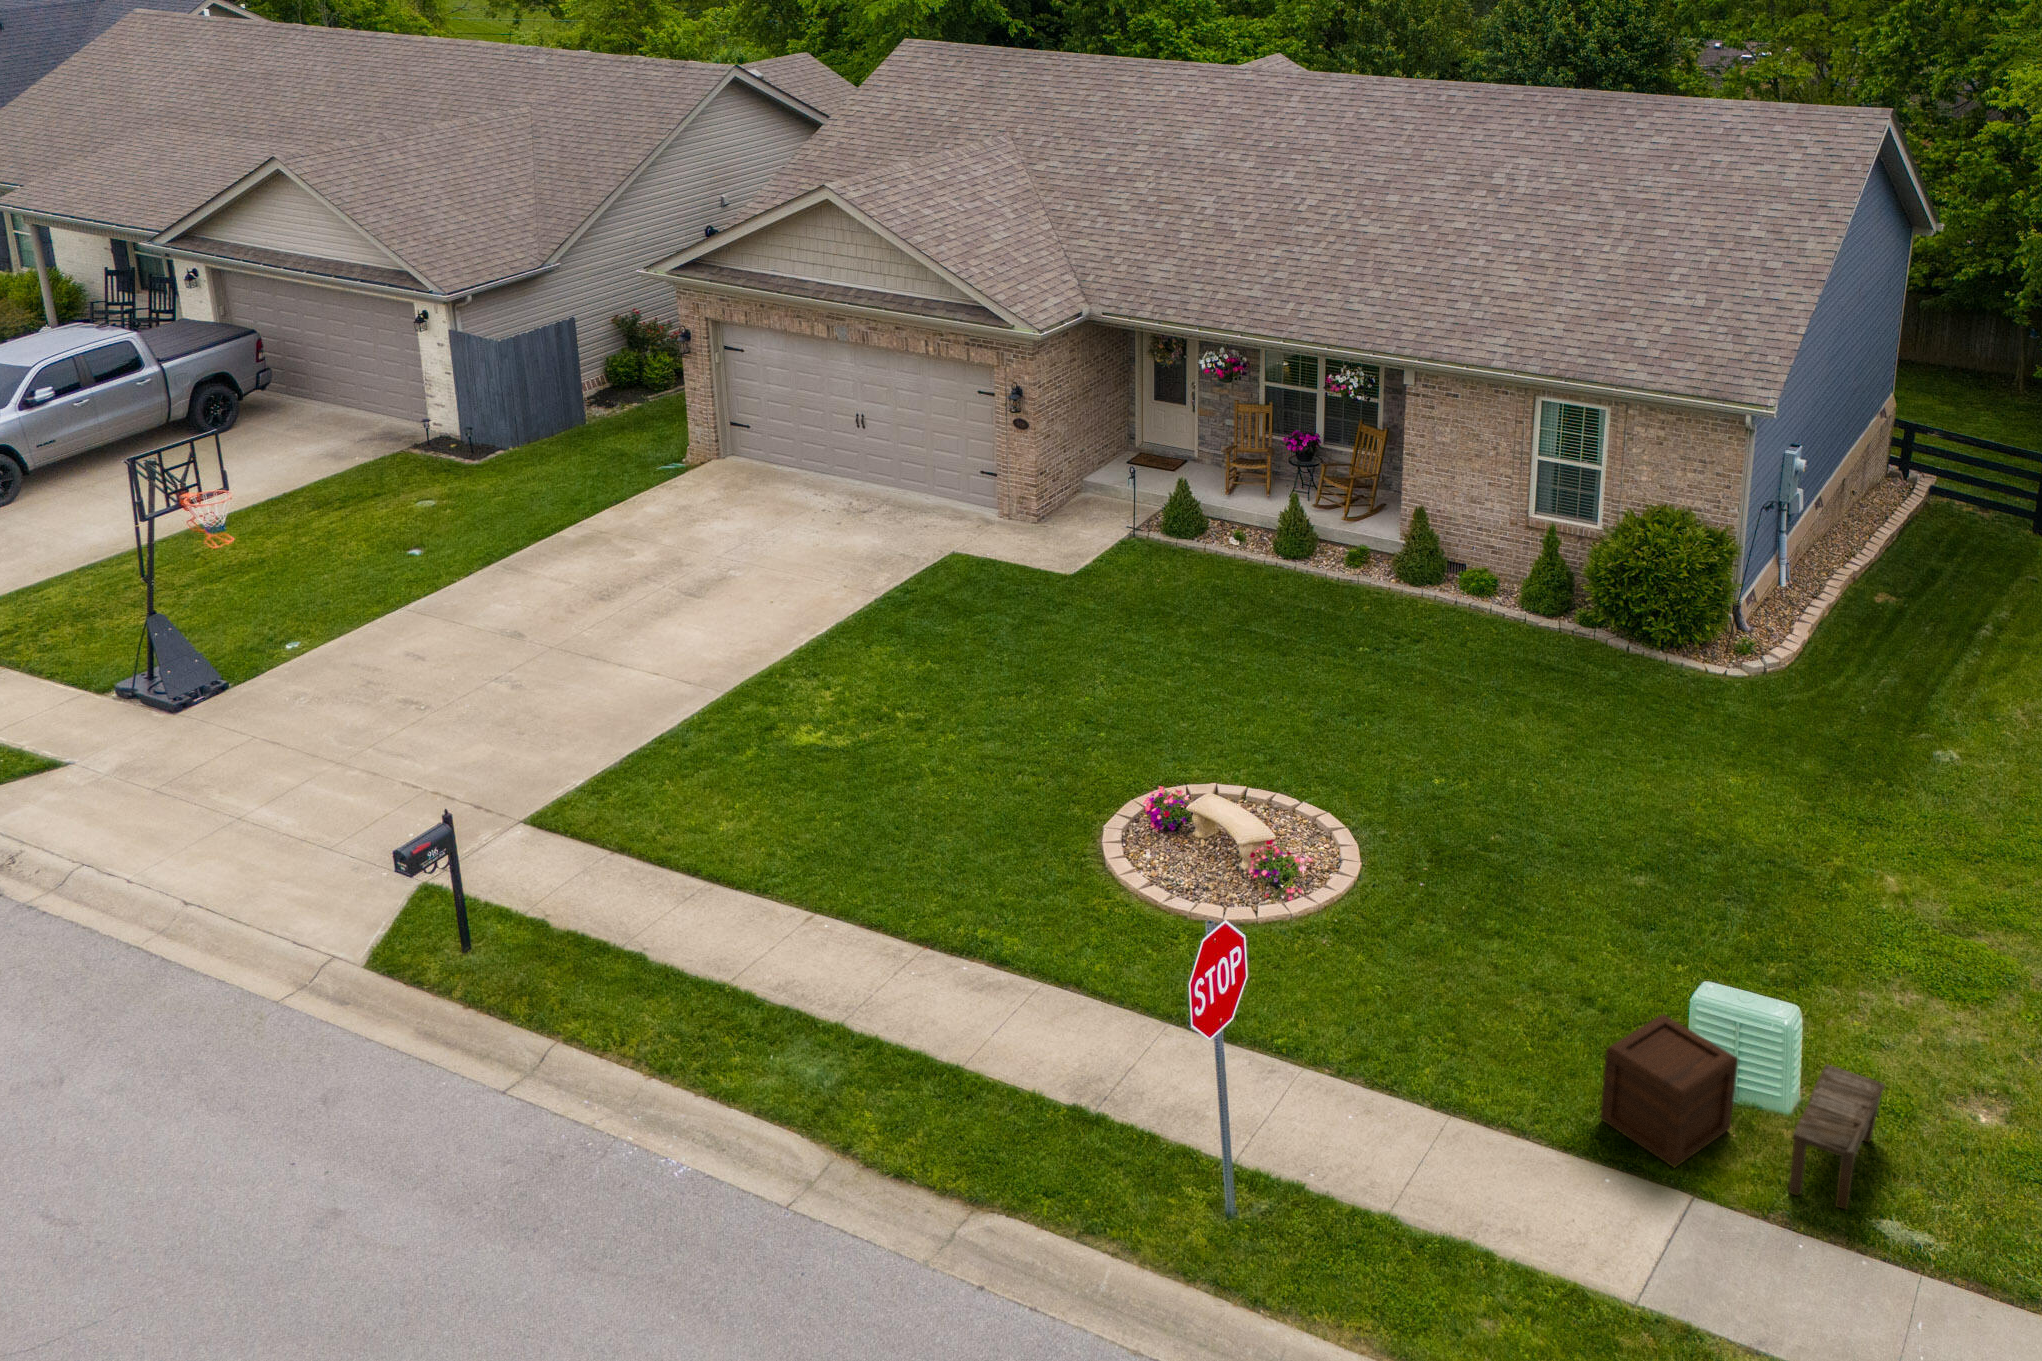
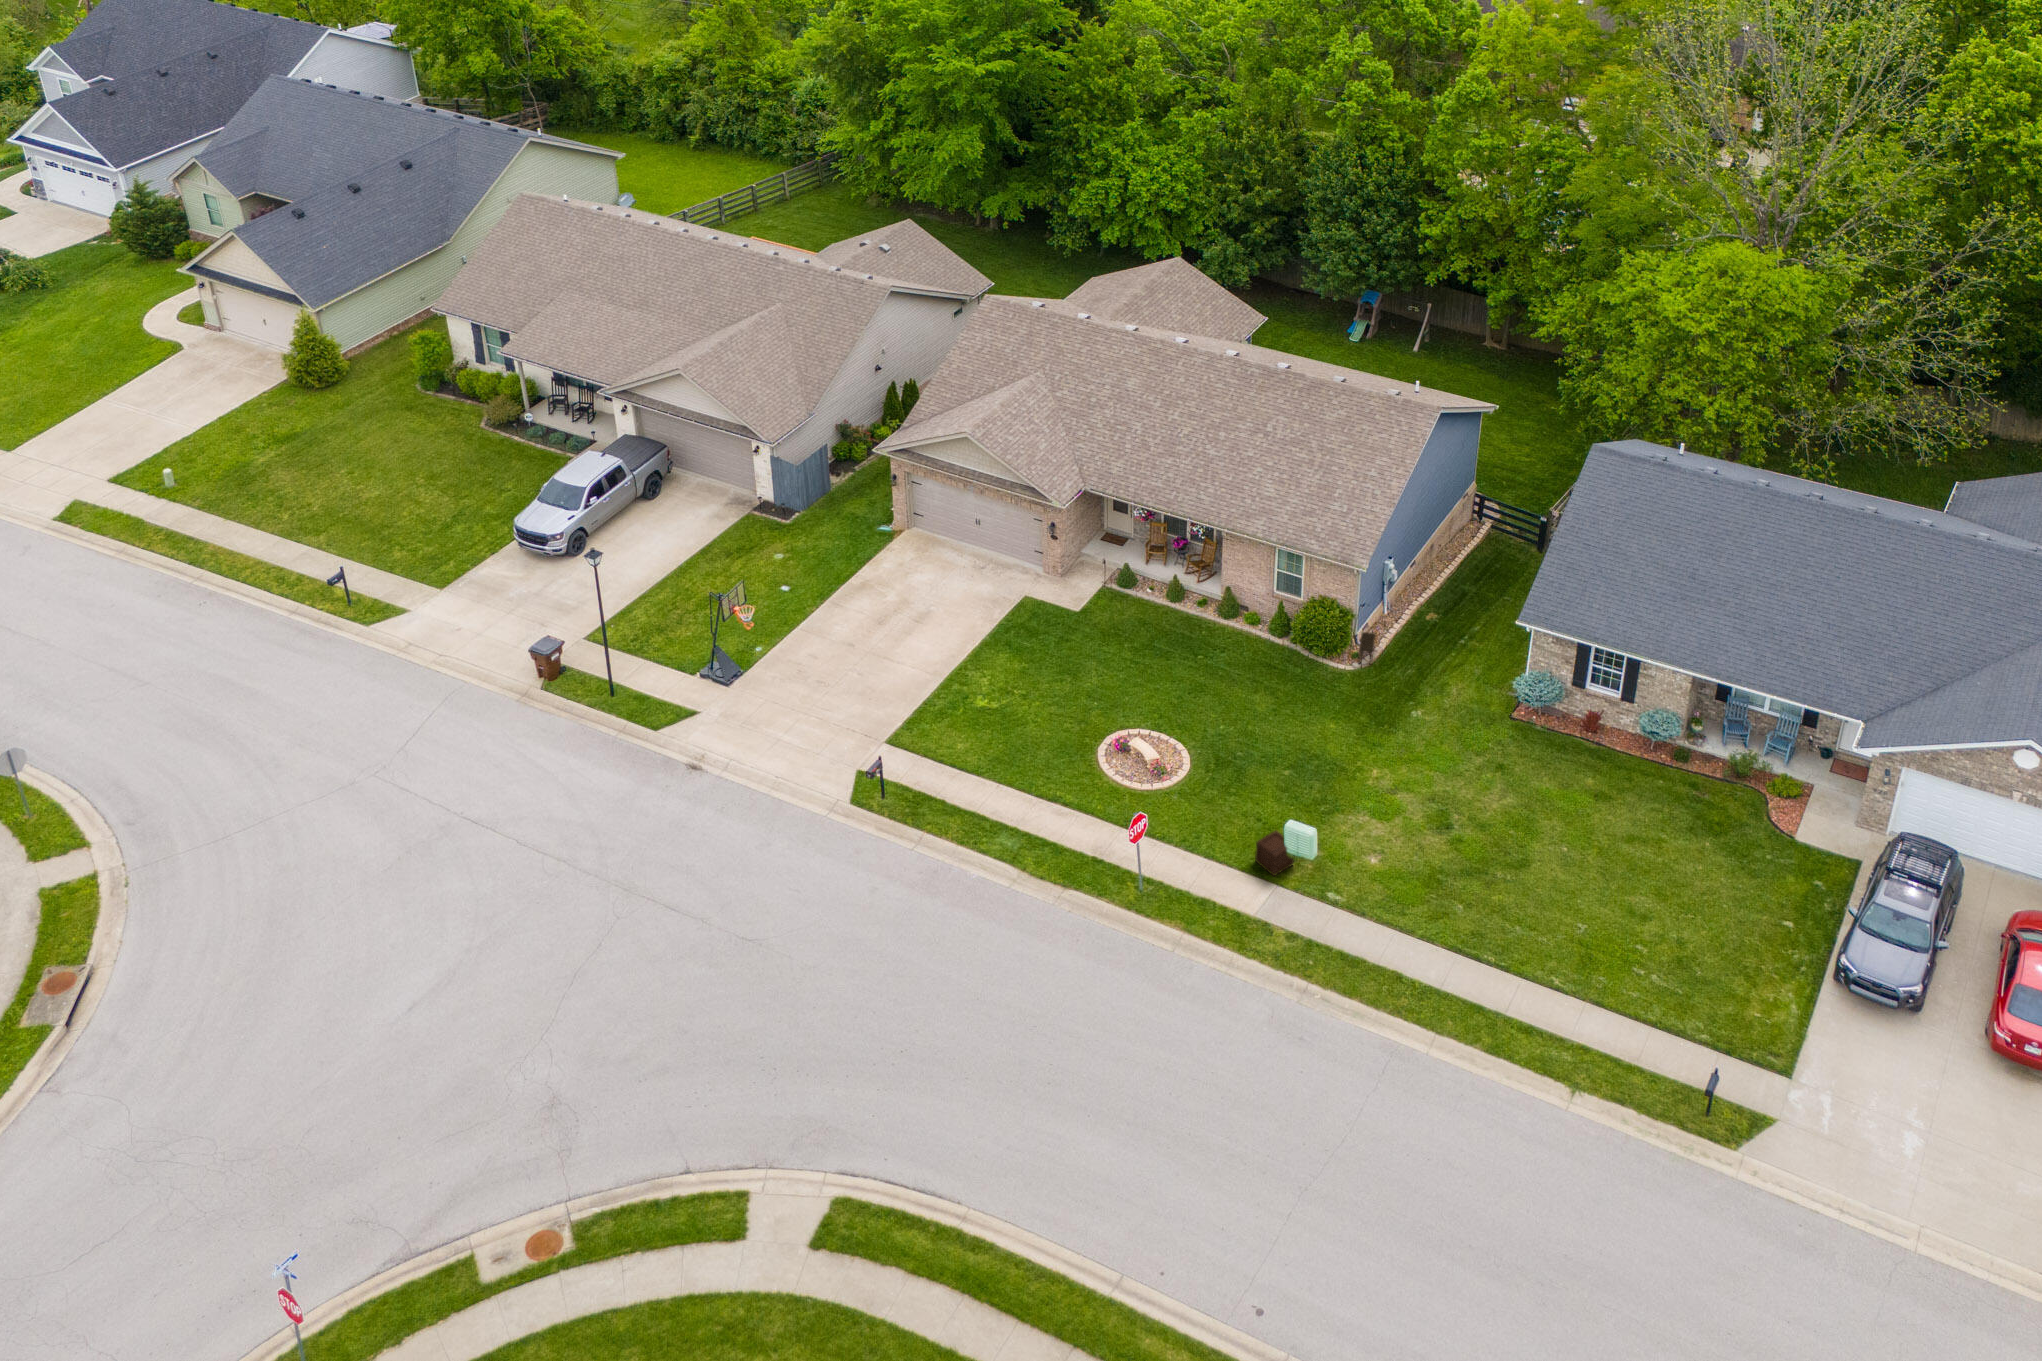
bench: present [1788,1064,1885,1209] -> present [1358,632,1376,665]

